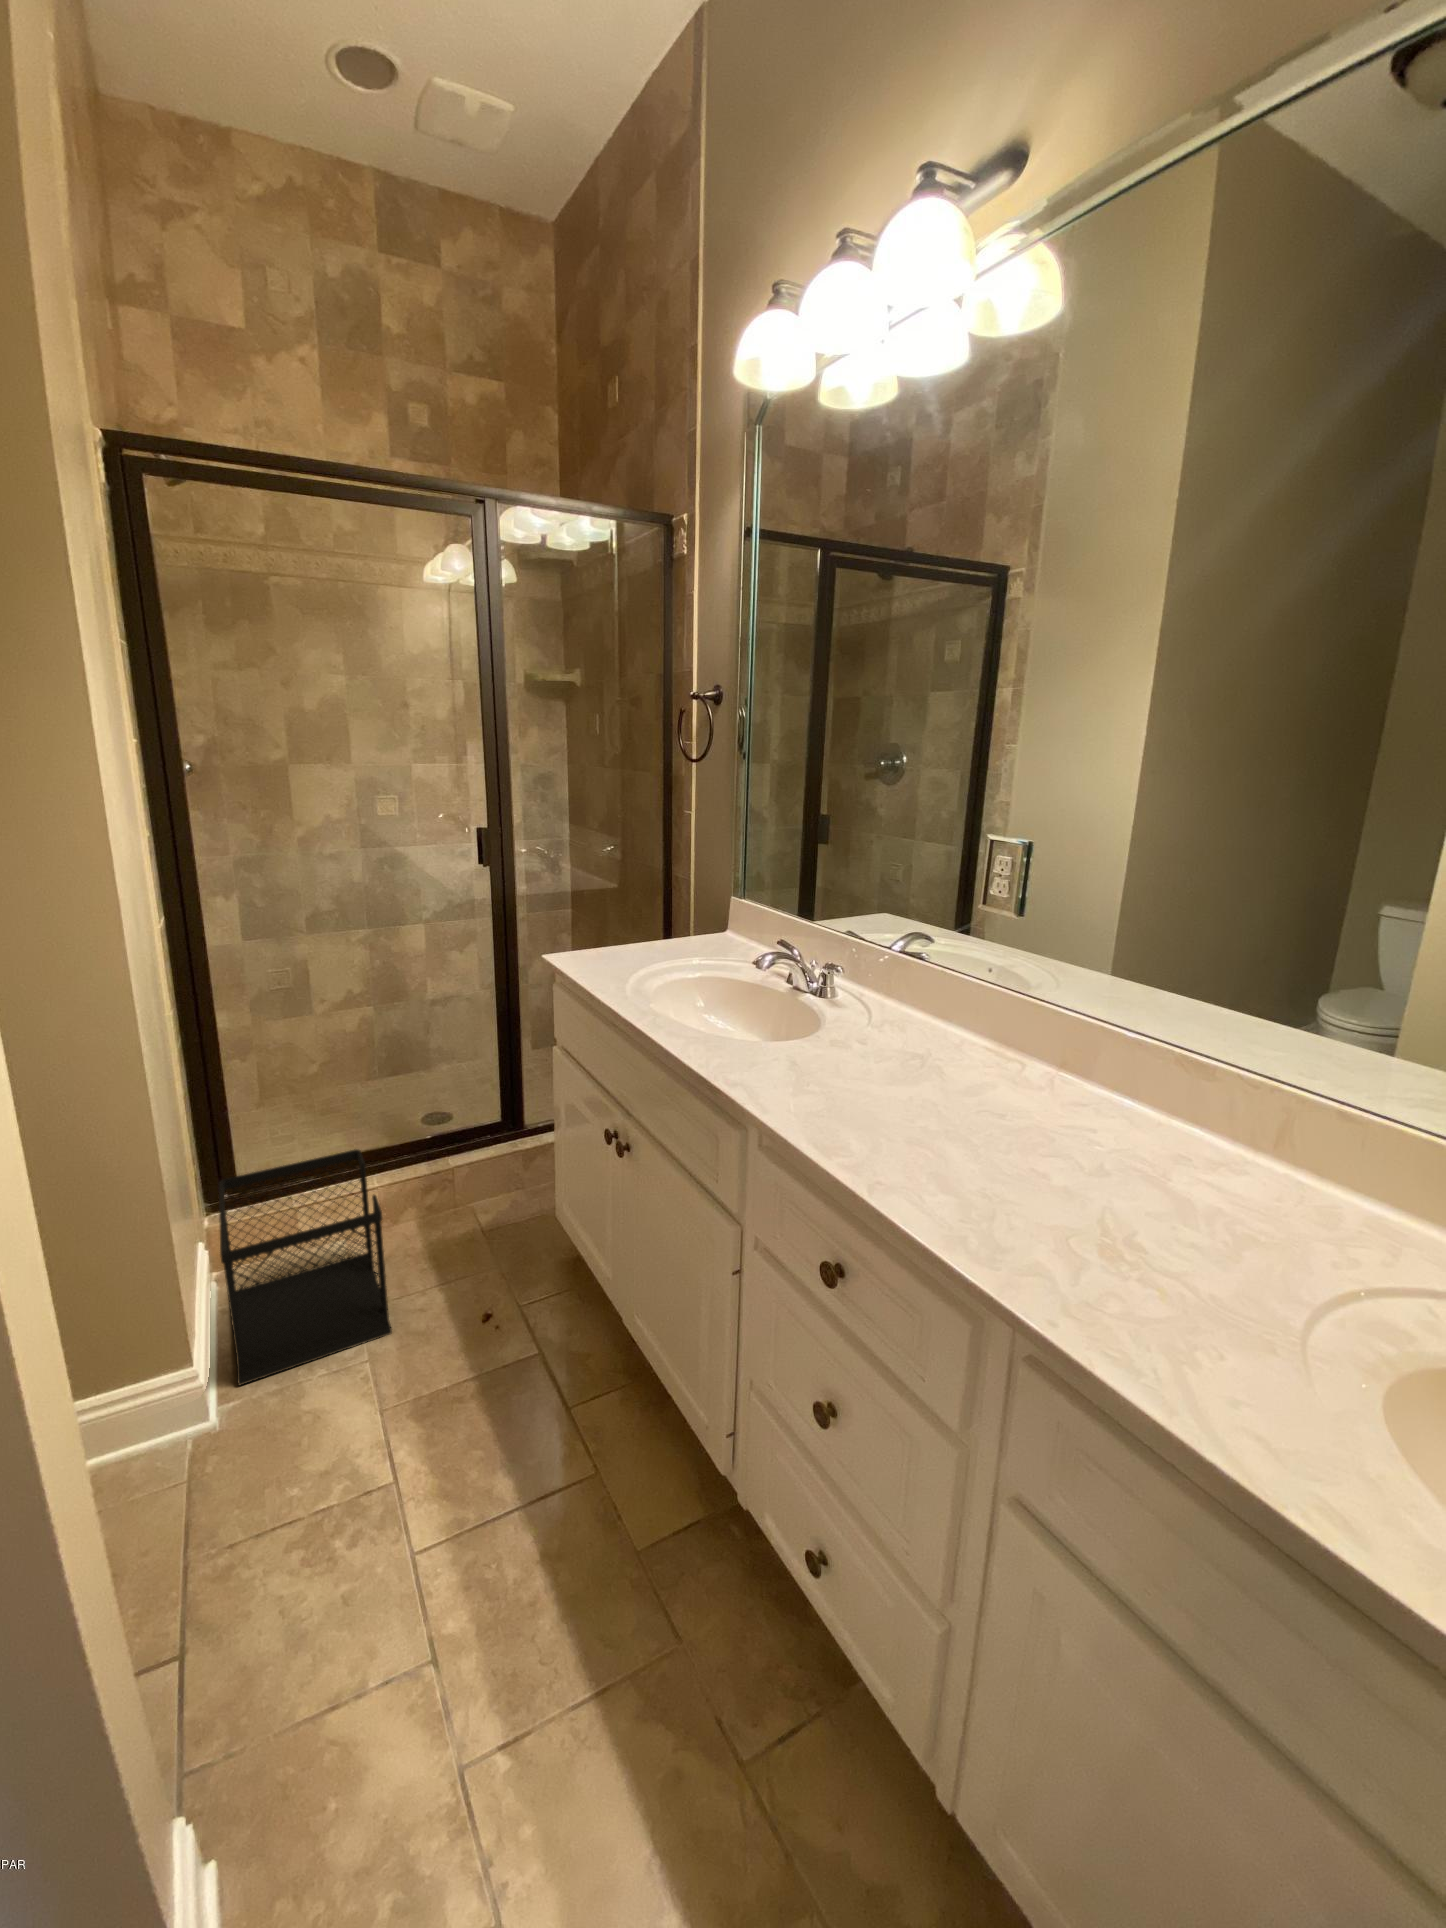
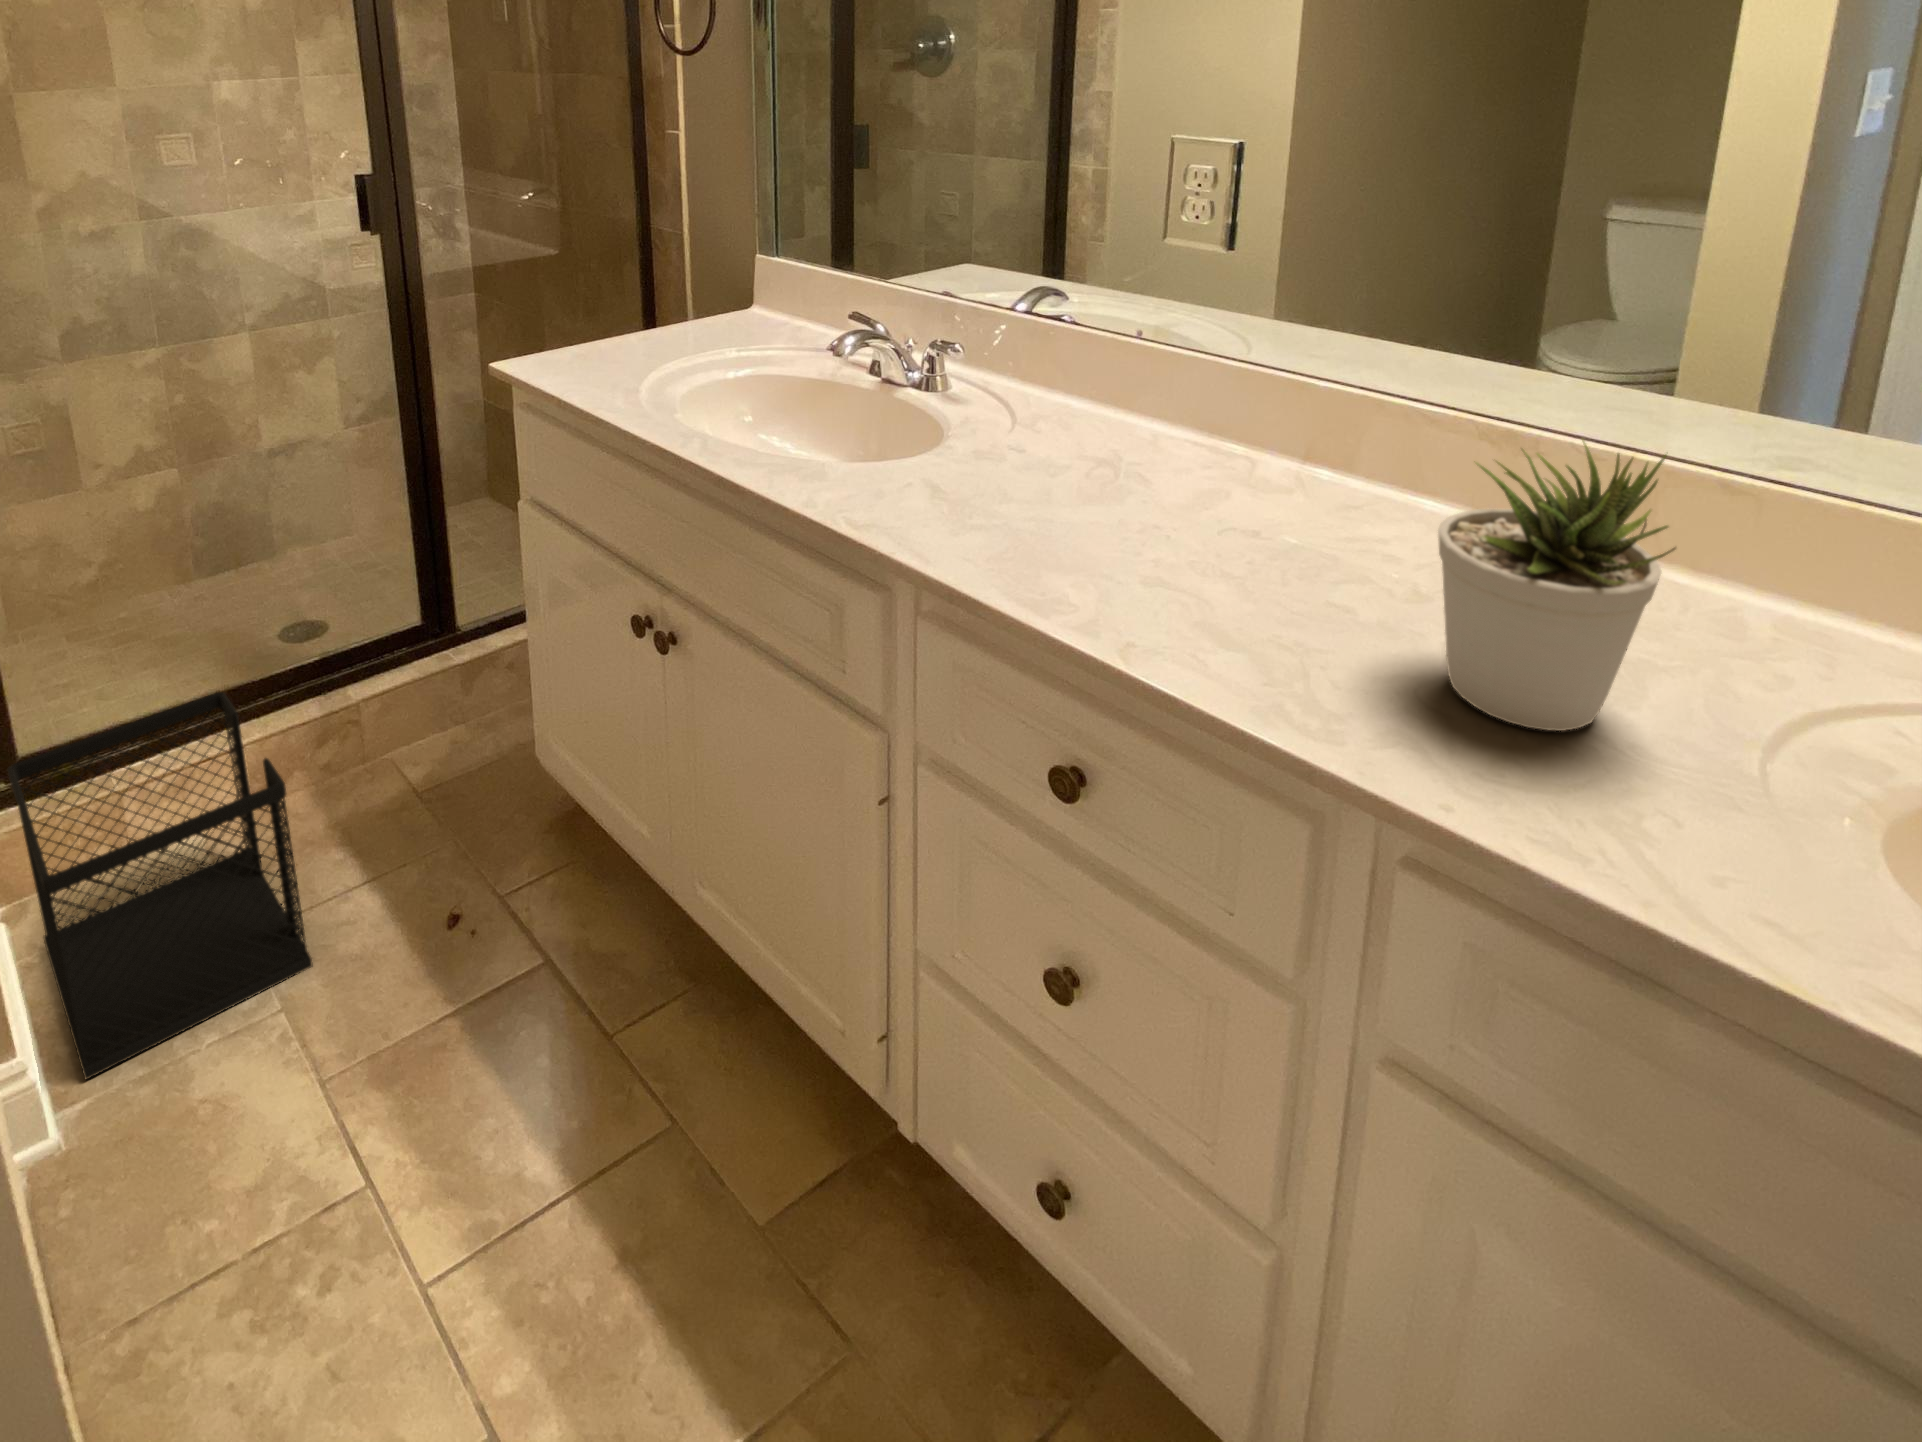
potted plant: none [1102,1064,1267,1278] -> present [1438,441,1676,731]

